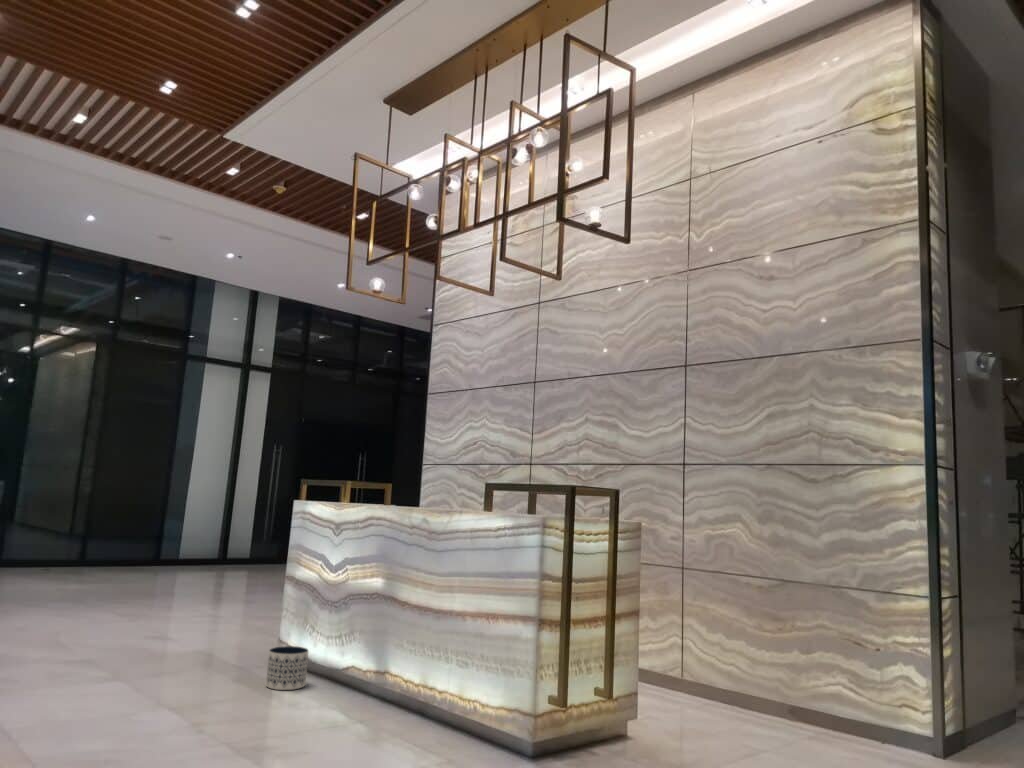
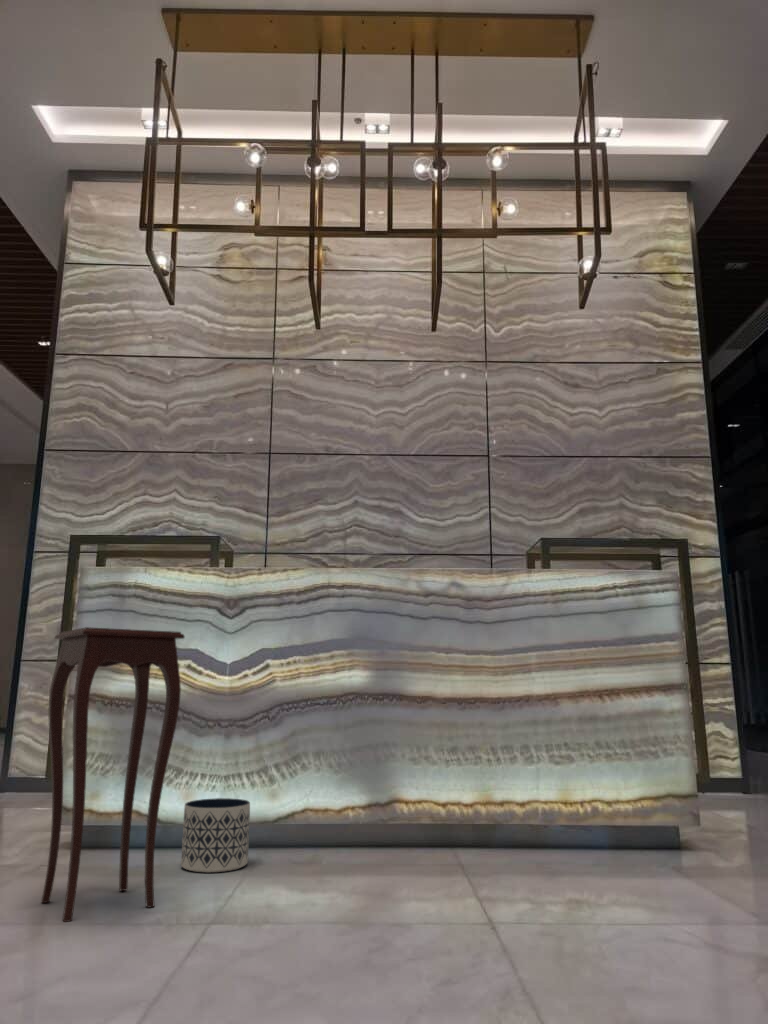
side table: none [153,549,237,694] -> present [41,627,184,922]

